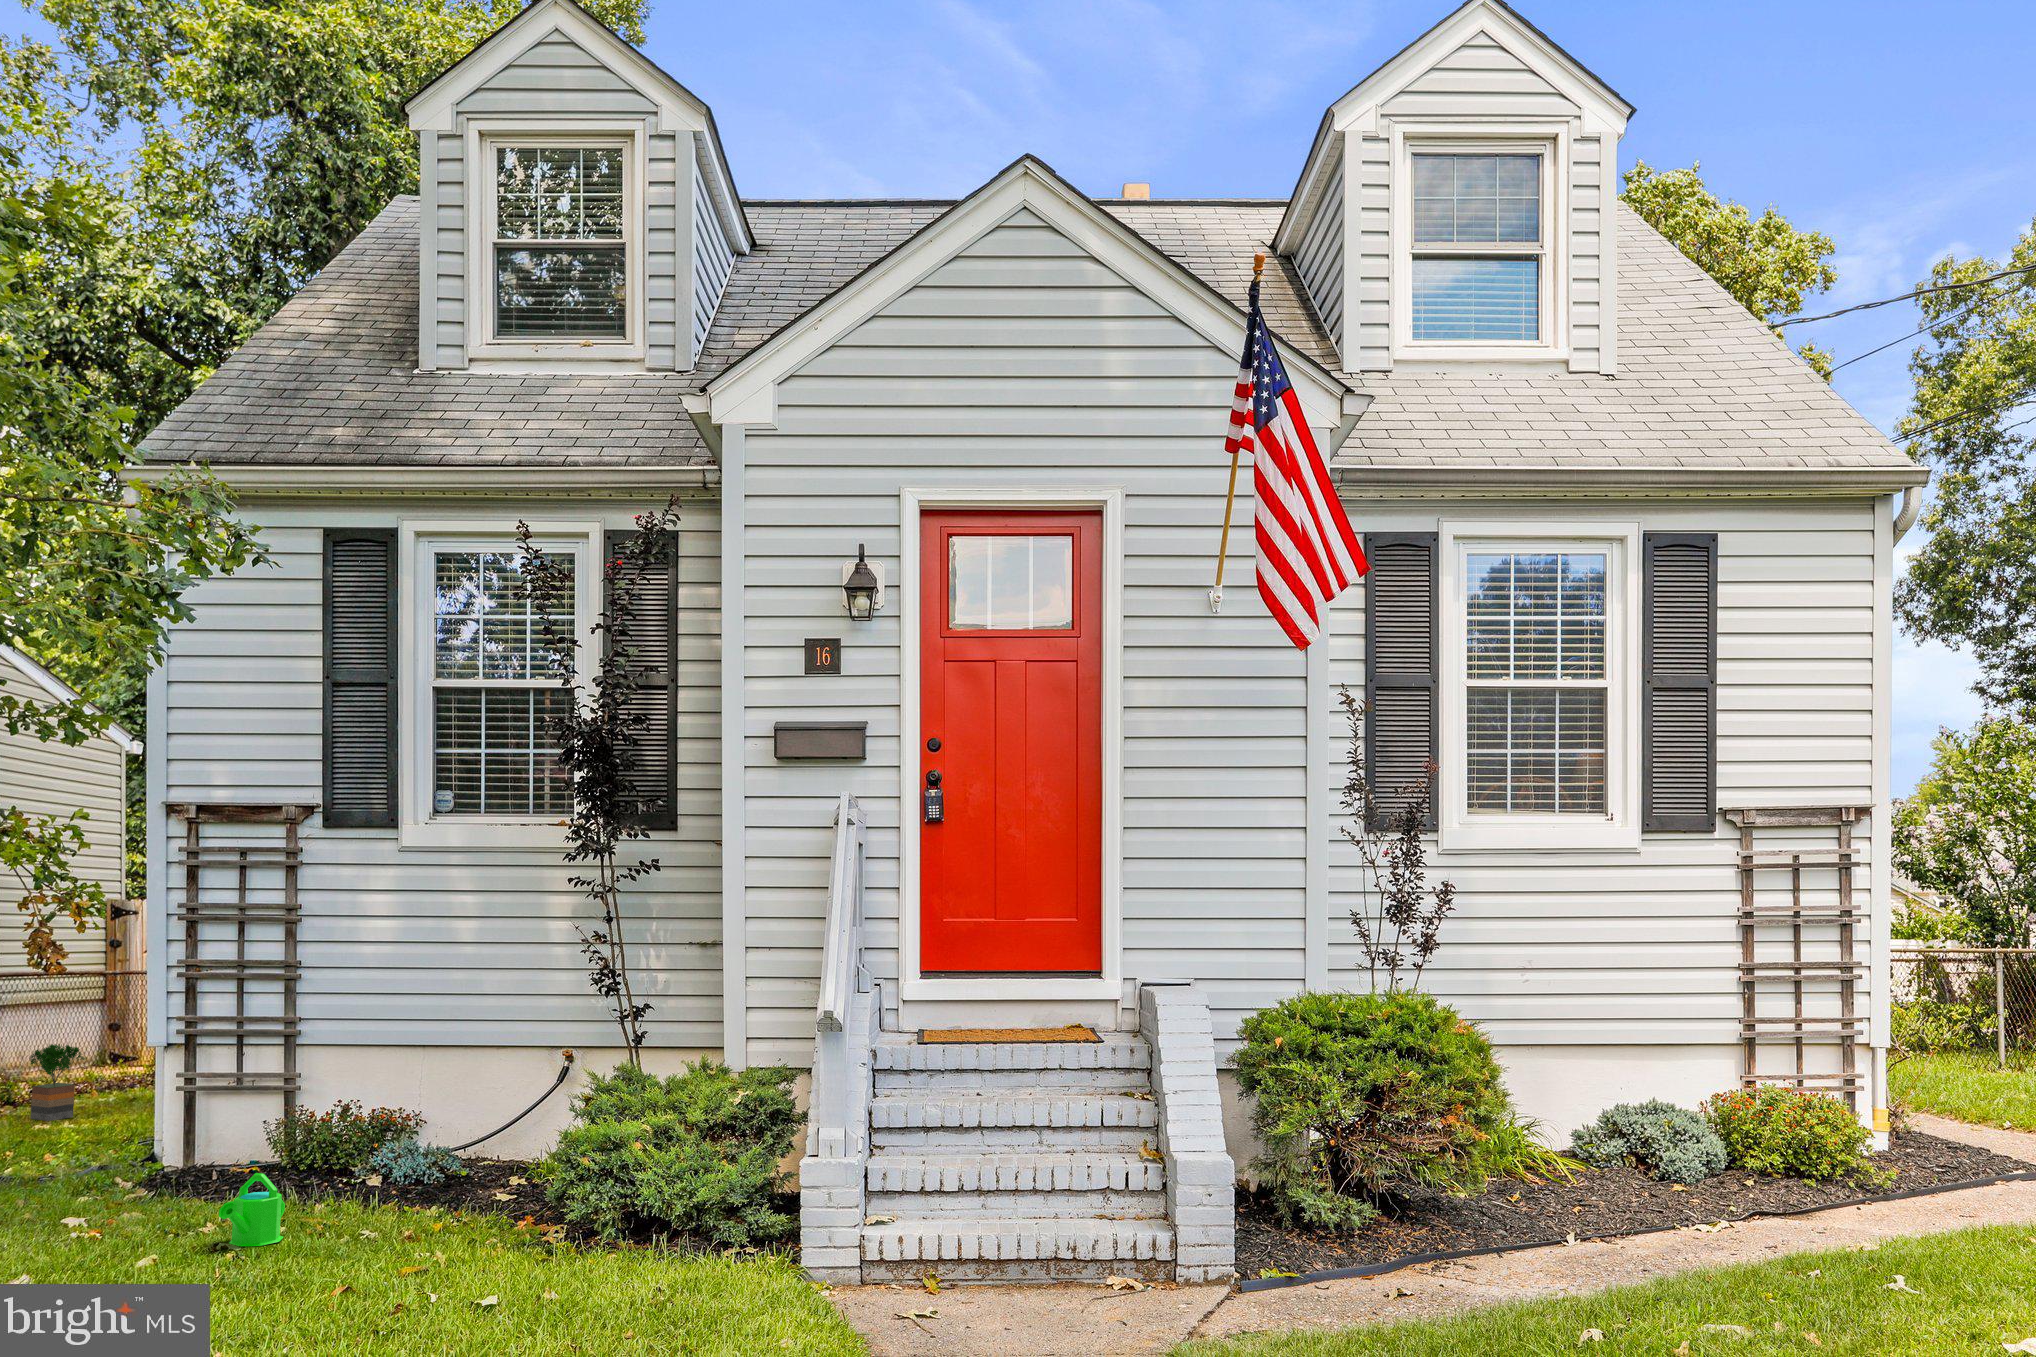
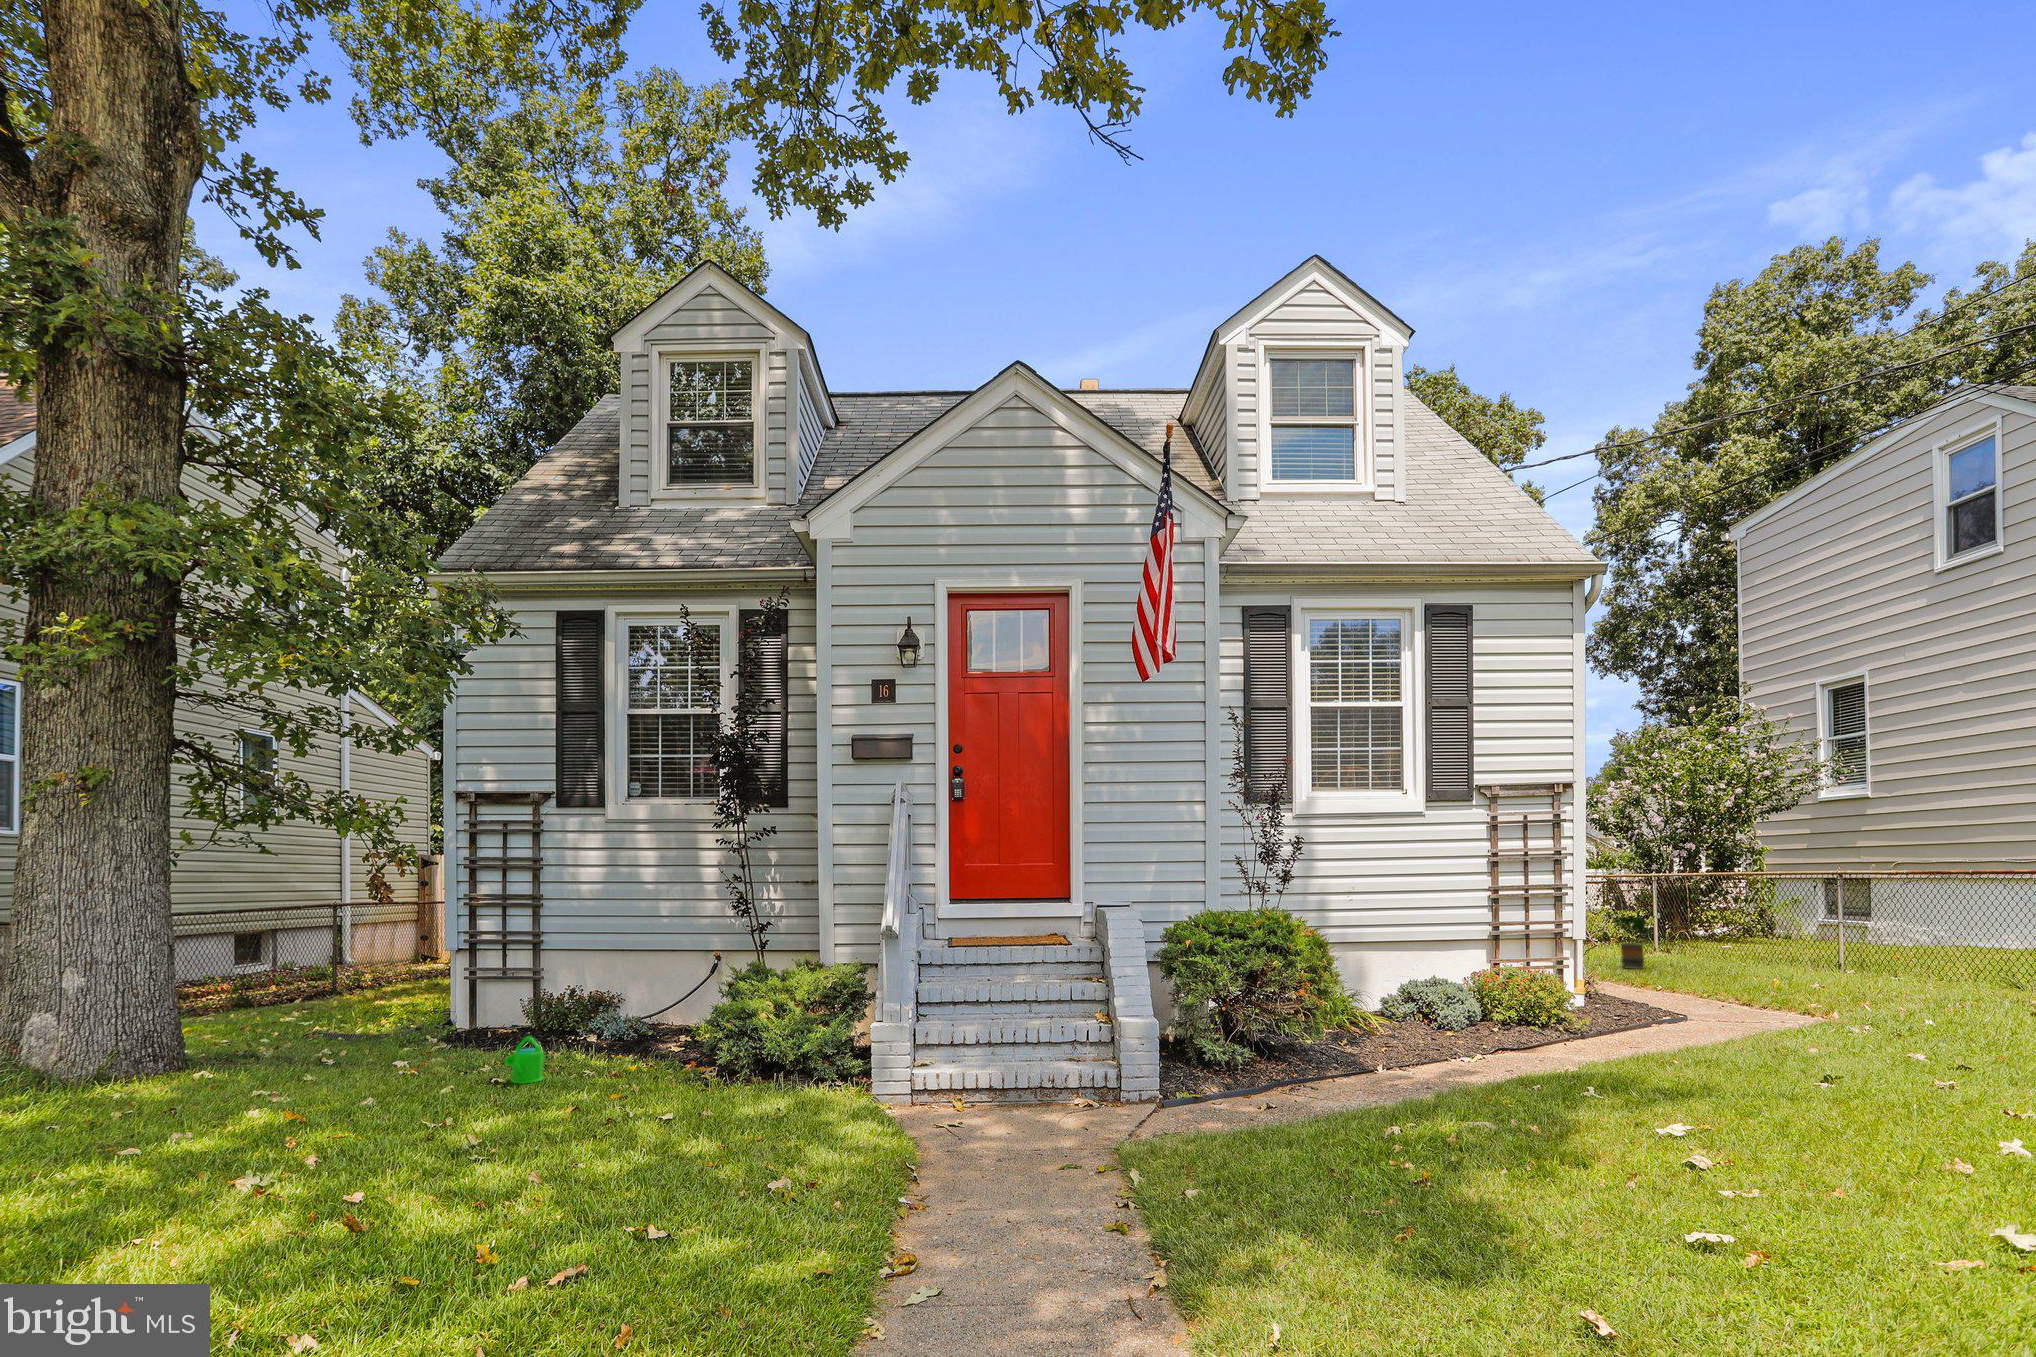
potted tree: present [29,1044,86,1121] -> present [1613,916,1651,969]

